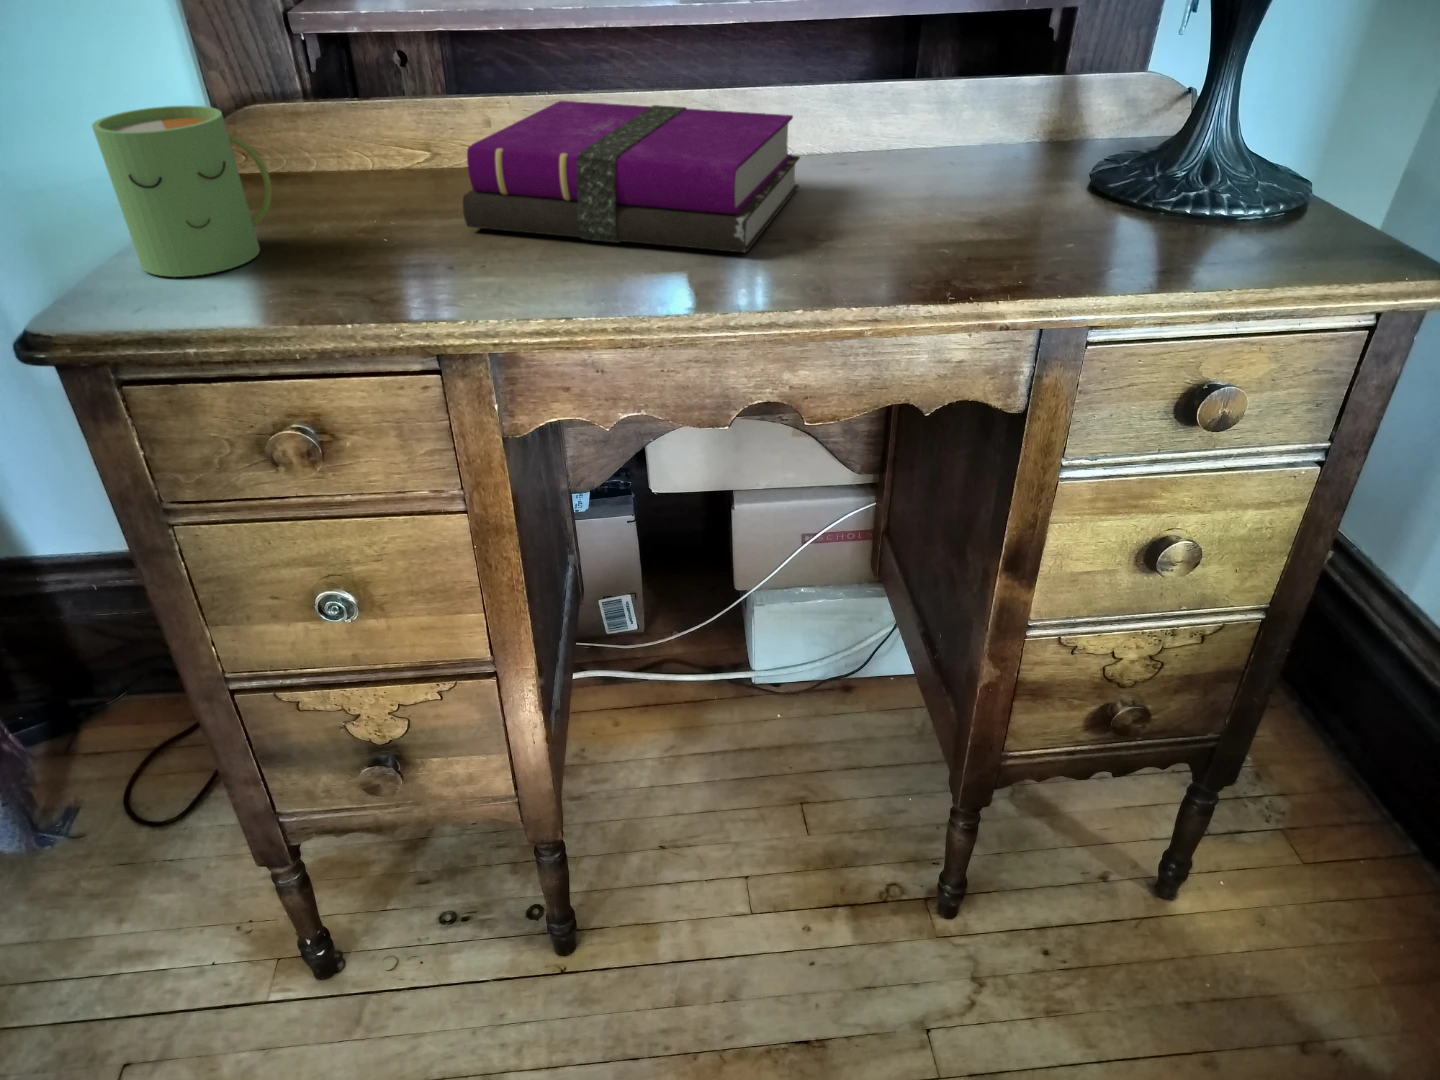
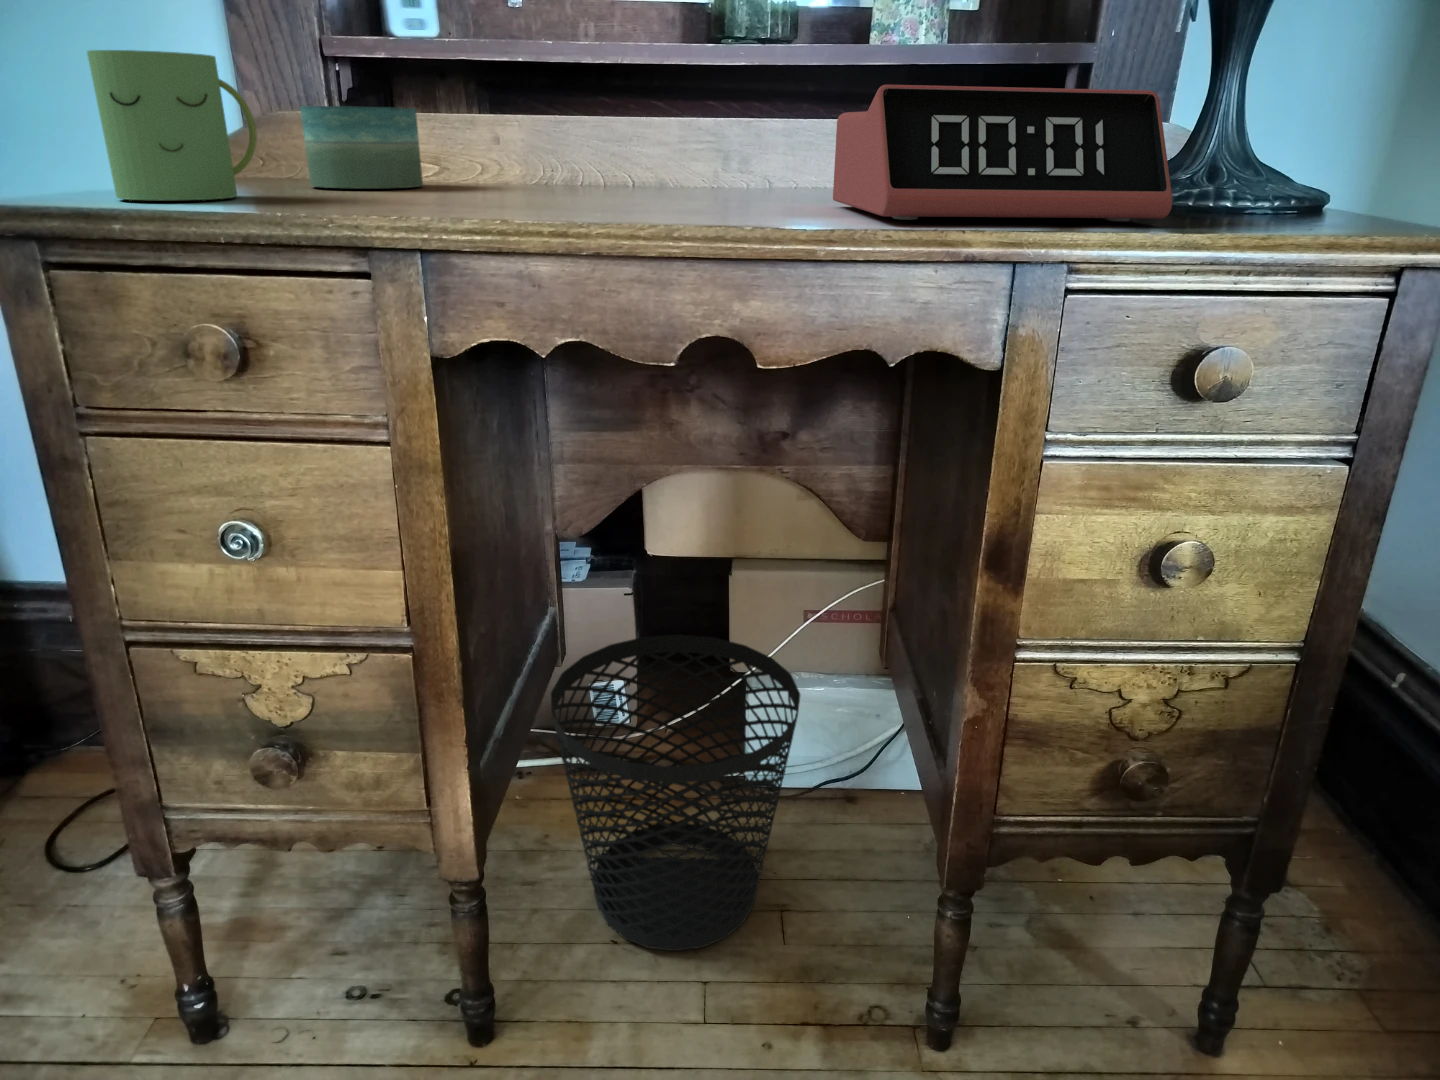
candle: none [289,98,423,205] -> present [300,106,423,188]
notebook: present [463,101,800,253] -> none [440,112,790,206]
alarm clock: none [853,122,1184,284] -> present [833,85,1172,221]
wastebasket: none [595,577,820,853] -> present [551,635,800,951]

